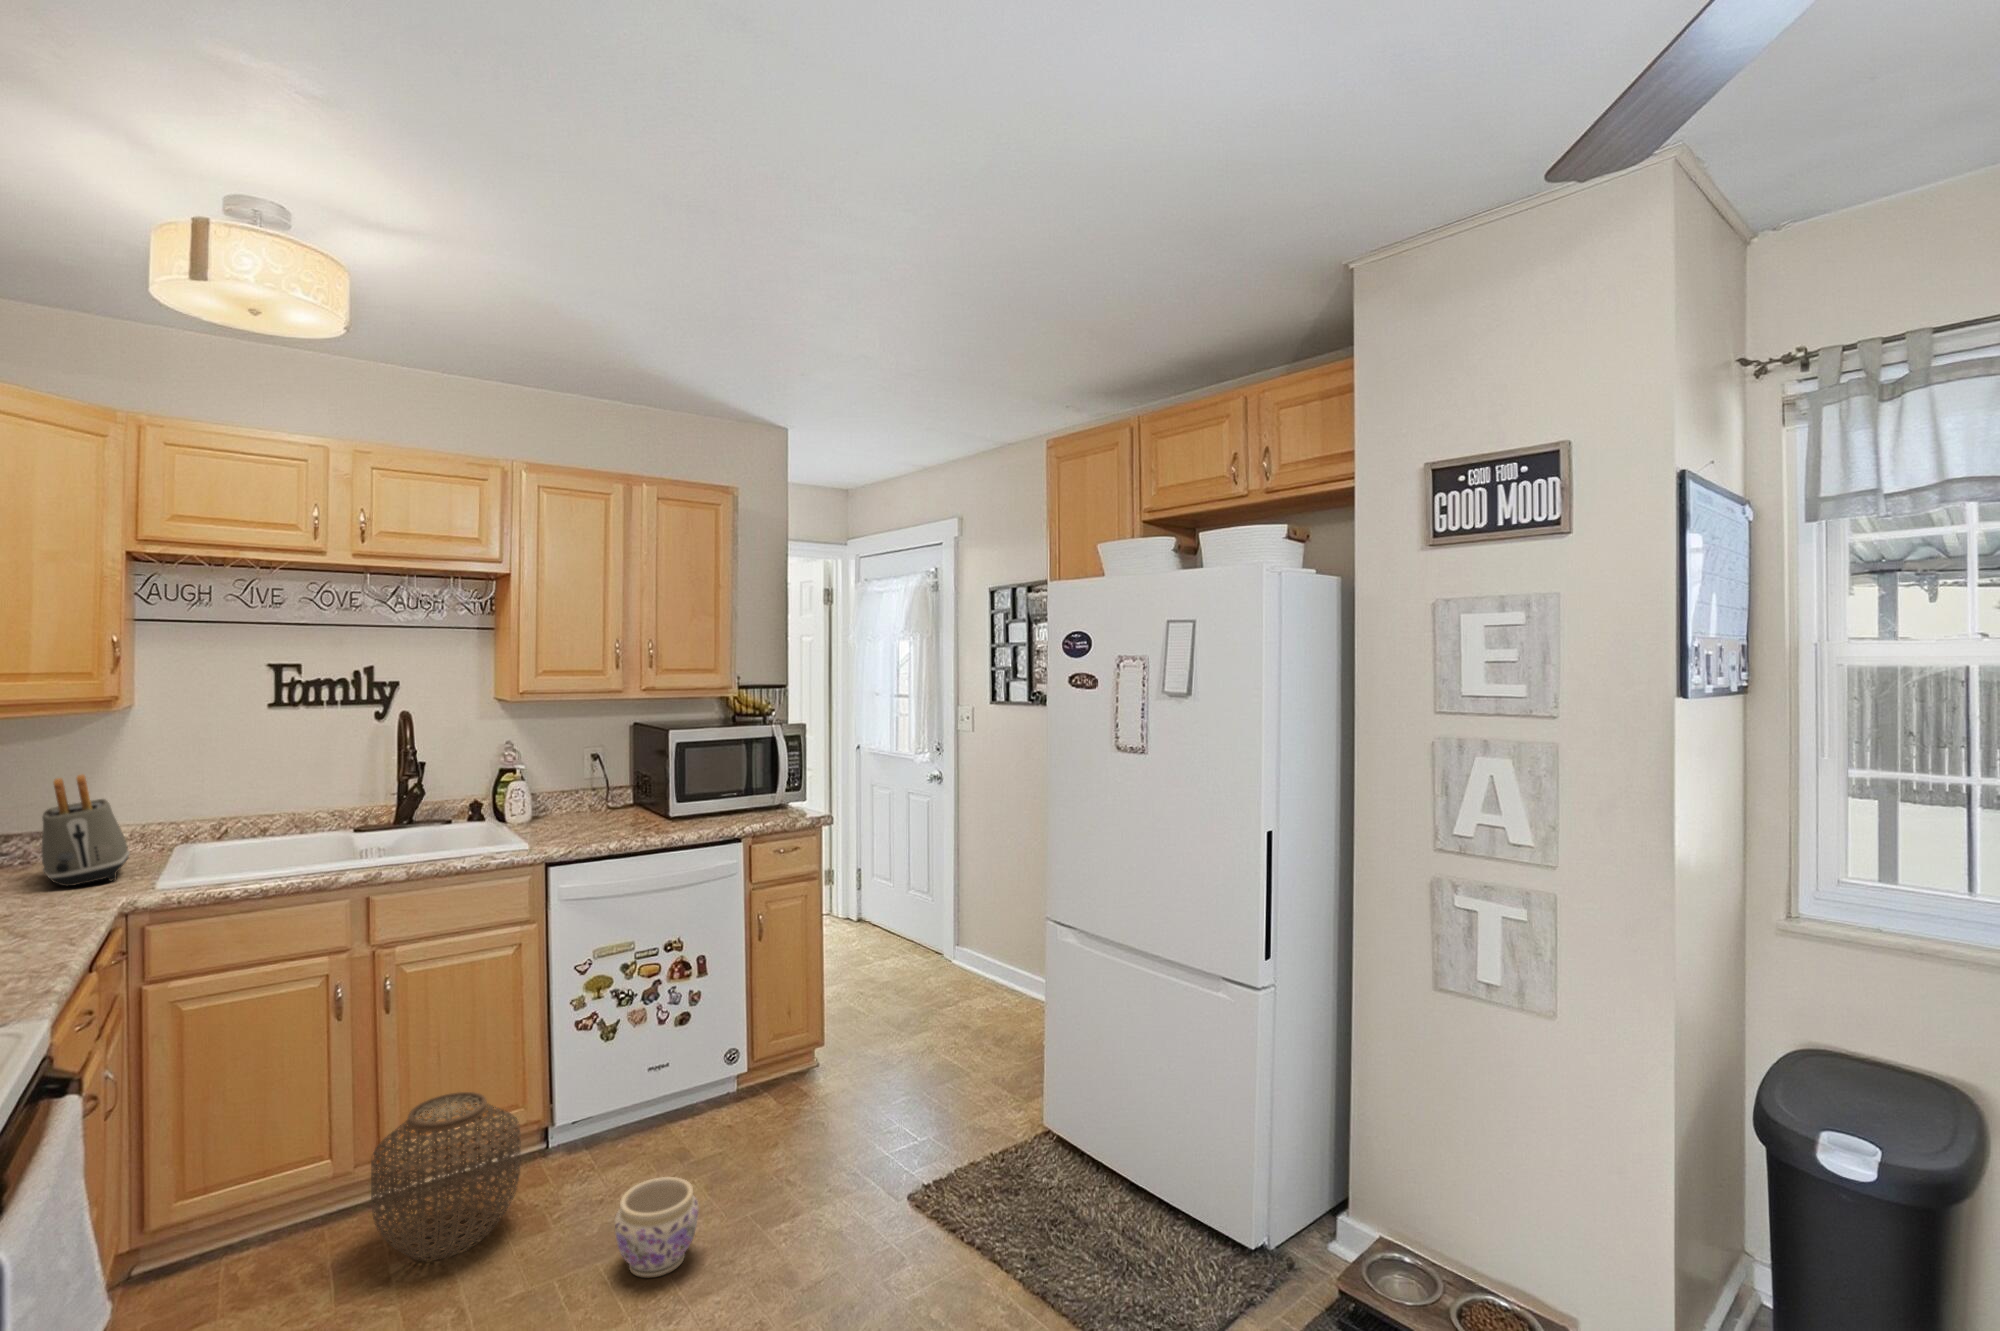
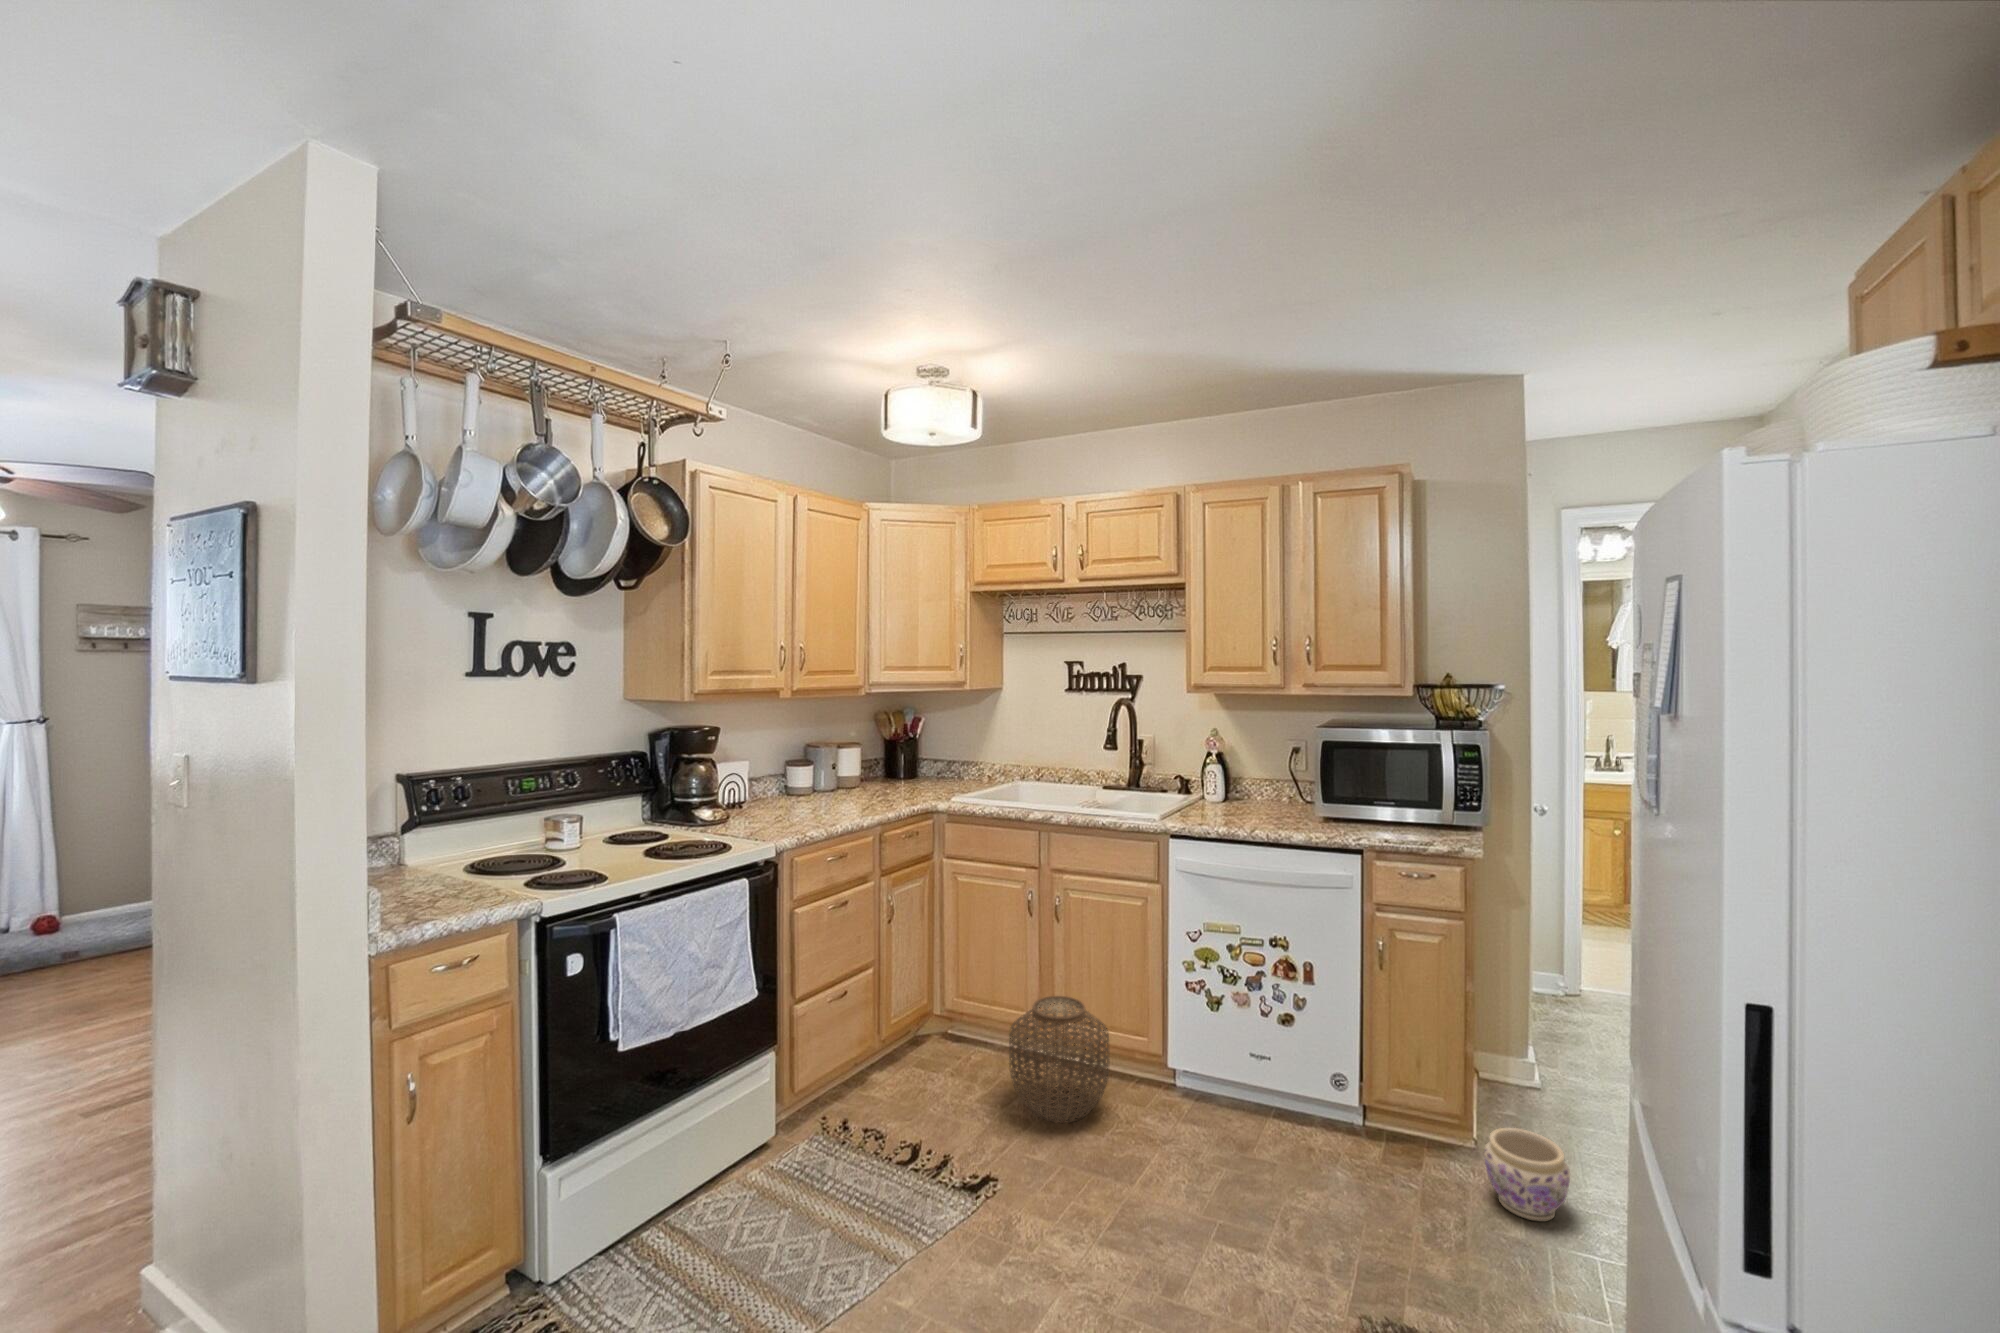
toaster: present [41,774,130,886] -> none [929,728,979,793]
planter: present [615,1177,699,1278] -> present [1484,1128,1570,1222]

